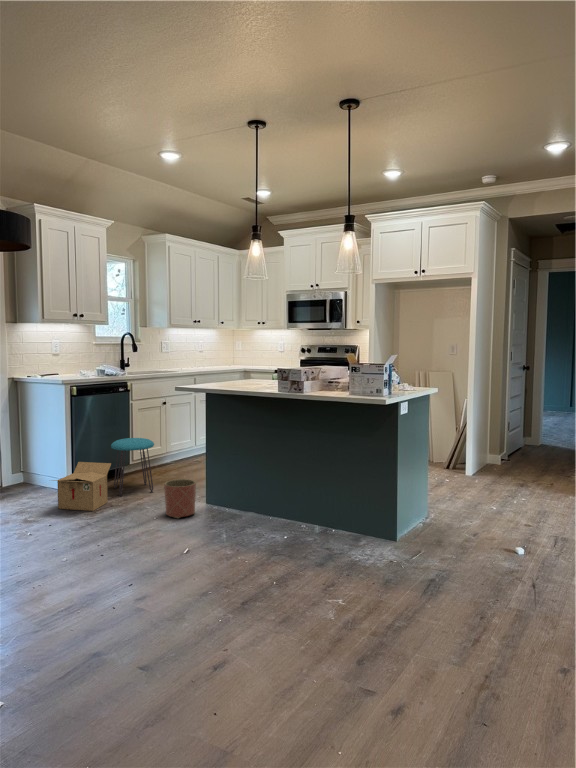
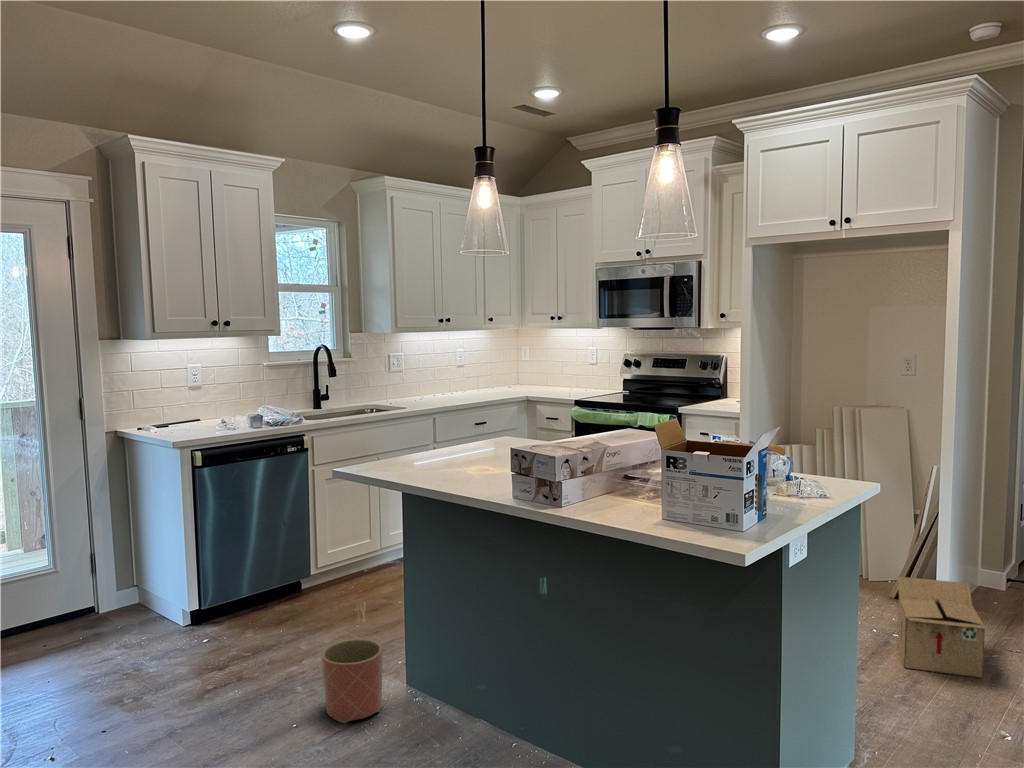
stool: present [111,438,154,496] -> none [259,539,335,650]
cardboard box: present [56,462,111,511] -> present [897,577,989,678]

